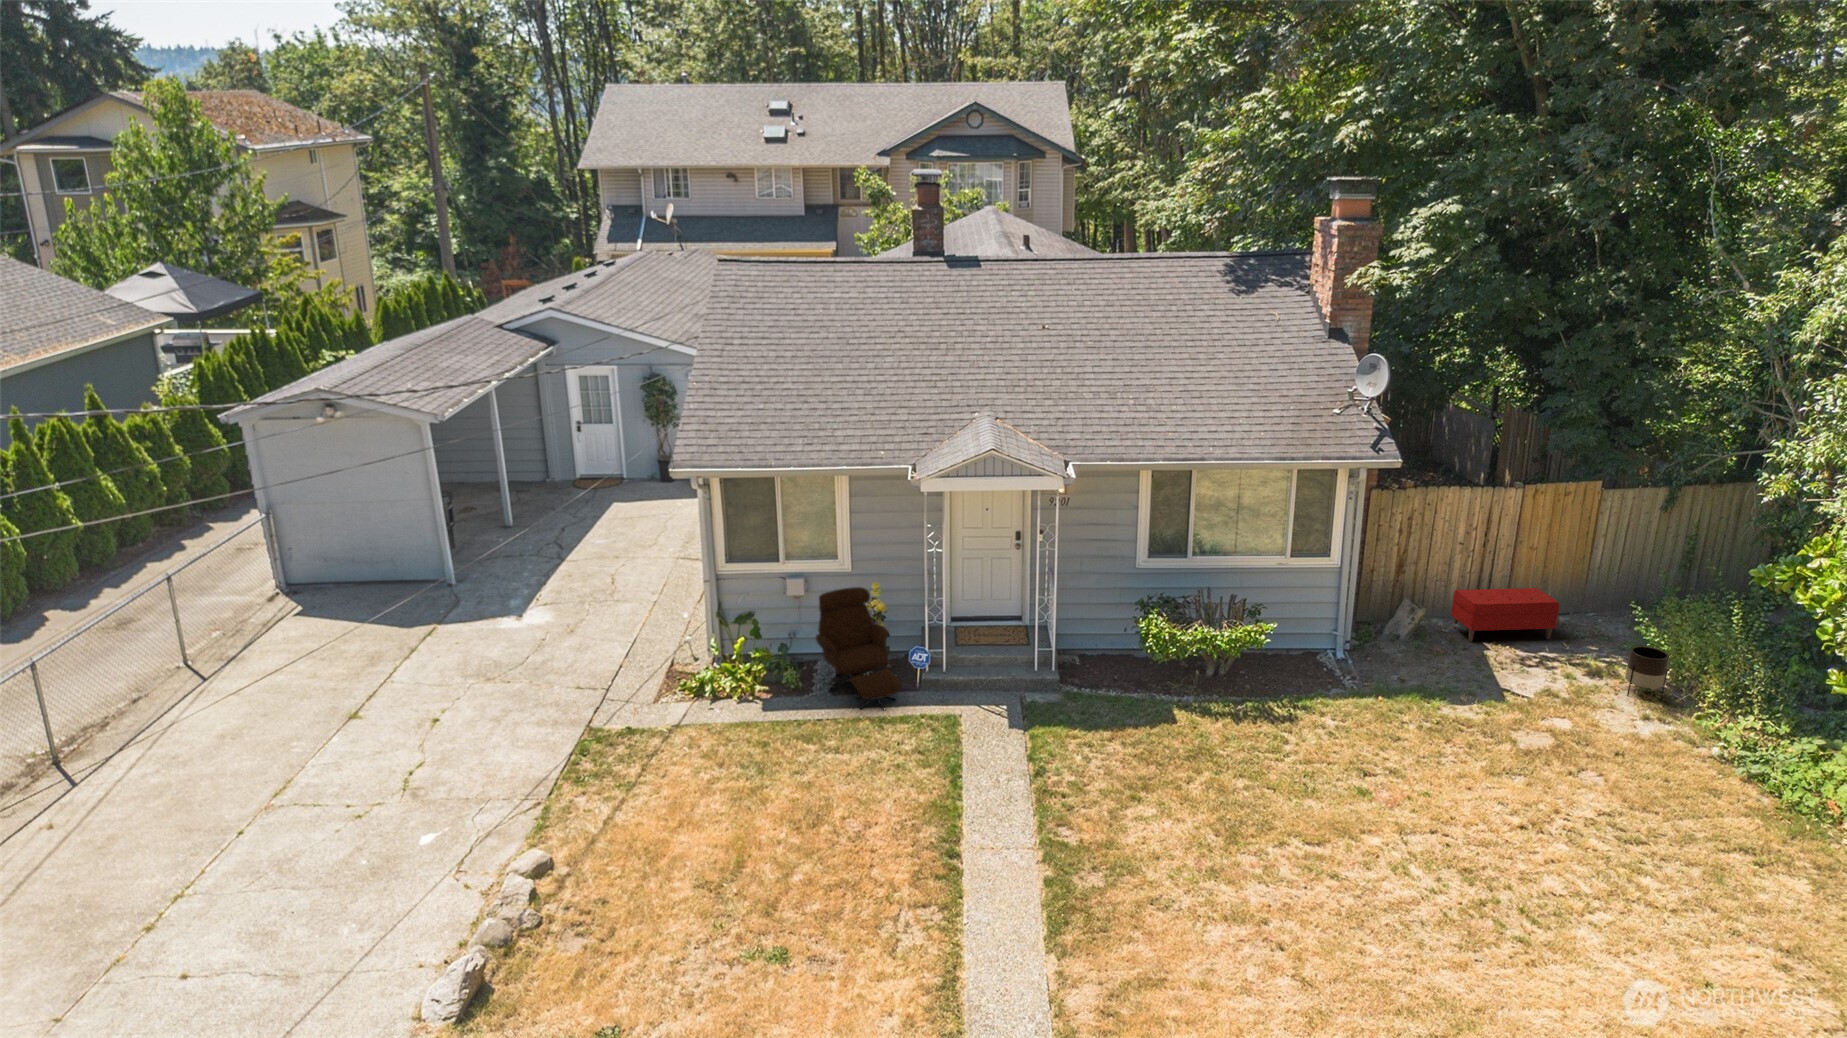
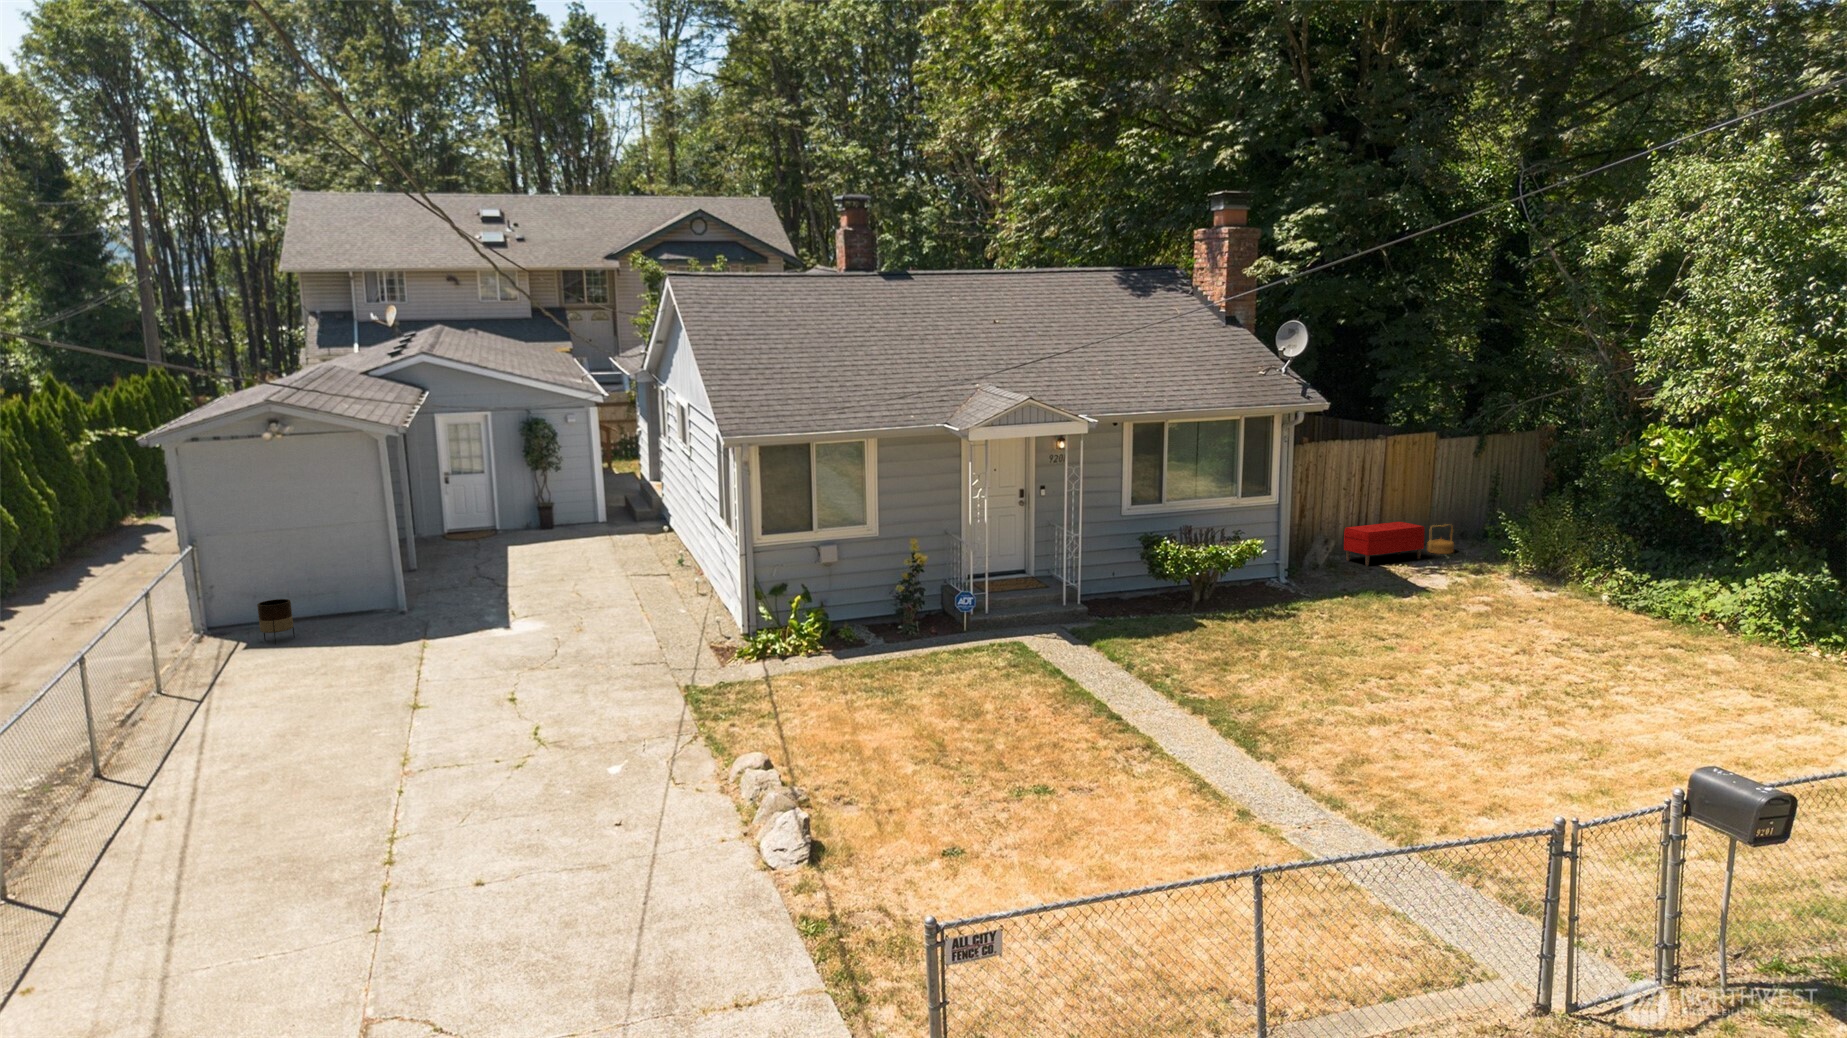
lounge chair: present [816,587,901,709] -> none [863,549,961,653]
woven basket: none [1573,597,1612,635] -> present [1427,525,1454,554]
planter: present [1625,646,1669,700] -> present [257,599,295,644]

